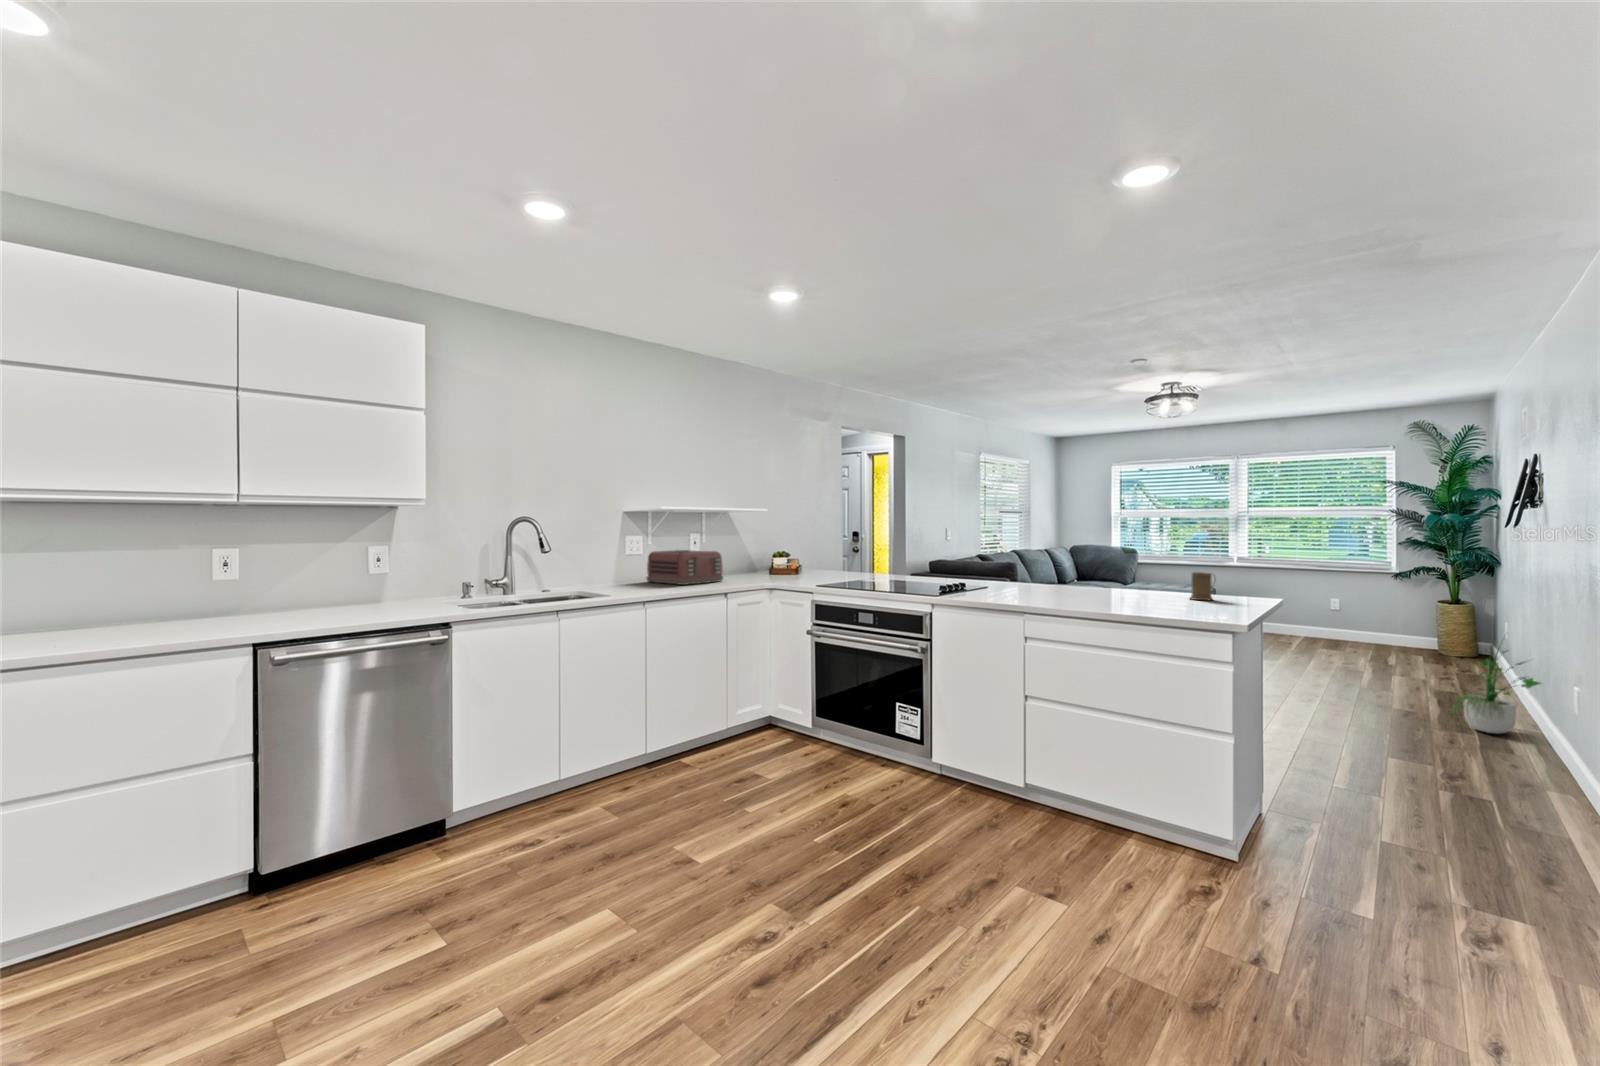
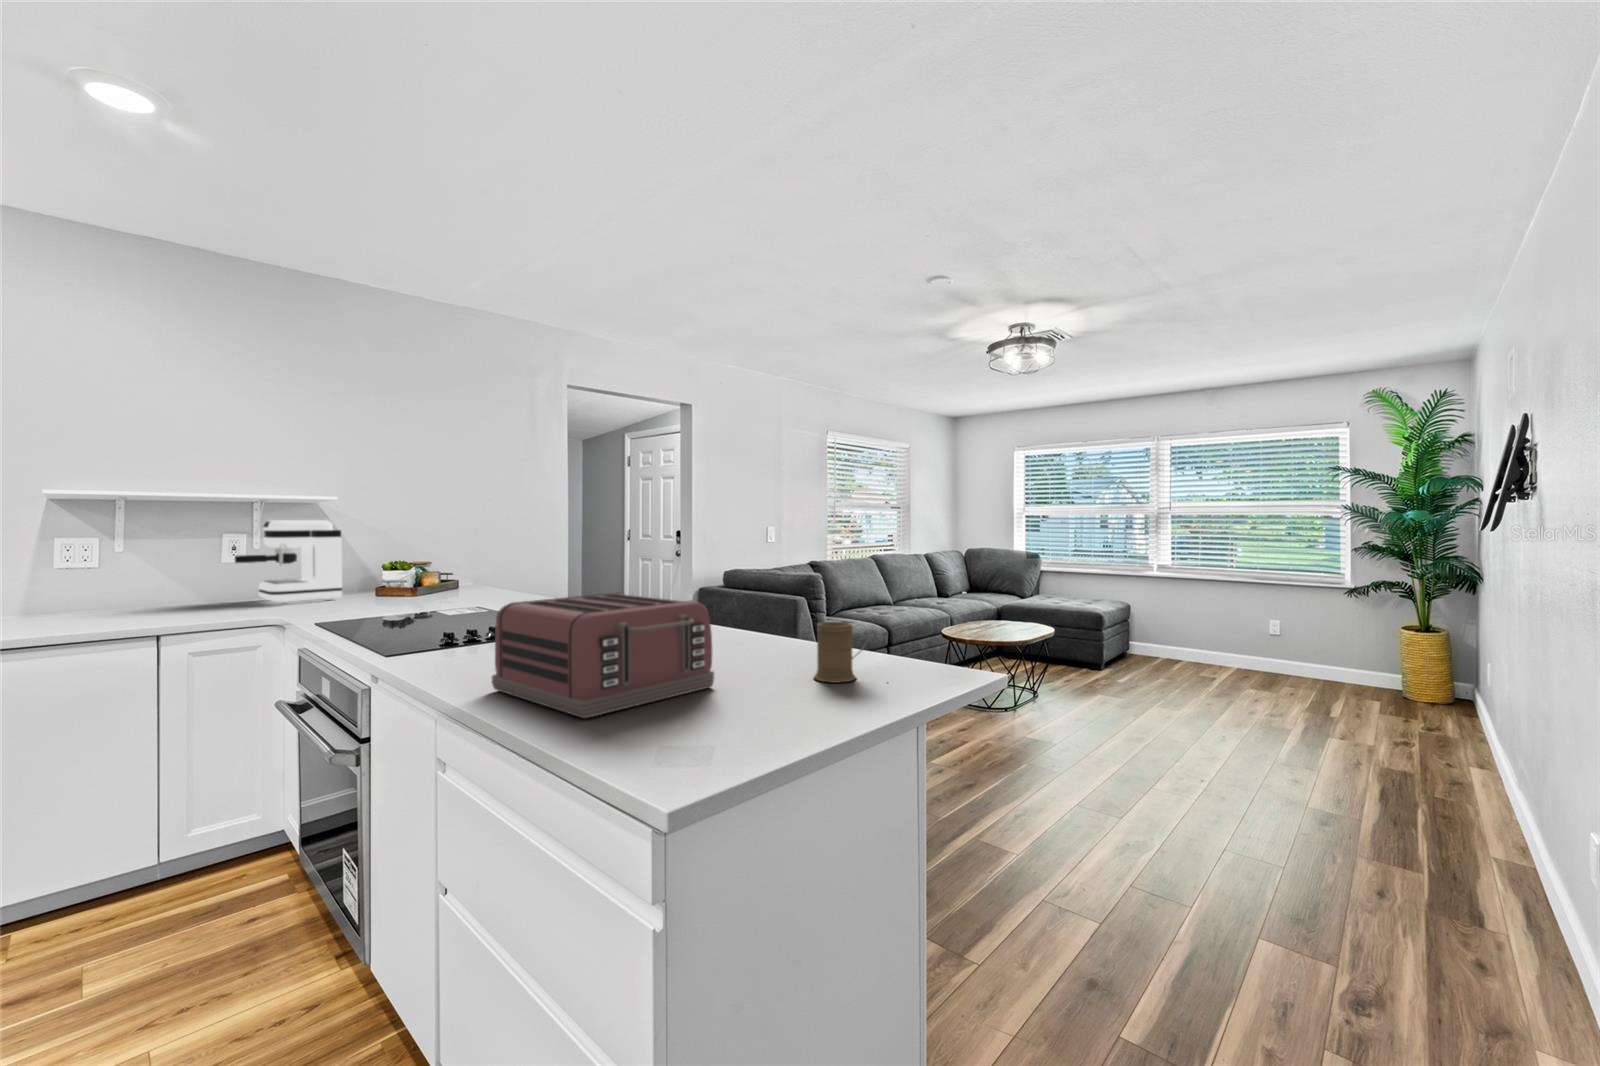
coffee maker: none [707,523,763,576] -> present [235,520,342,603]
toaster: present [647,550,723,585] -> present [492,593,714,718]
potted plant: present [1450,648,1541,734] -> none [1388,696,1536,869]

